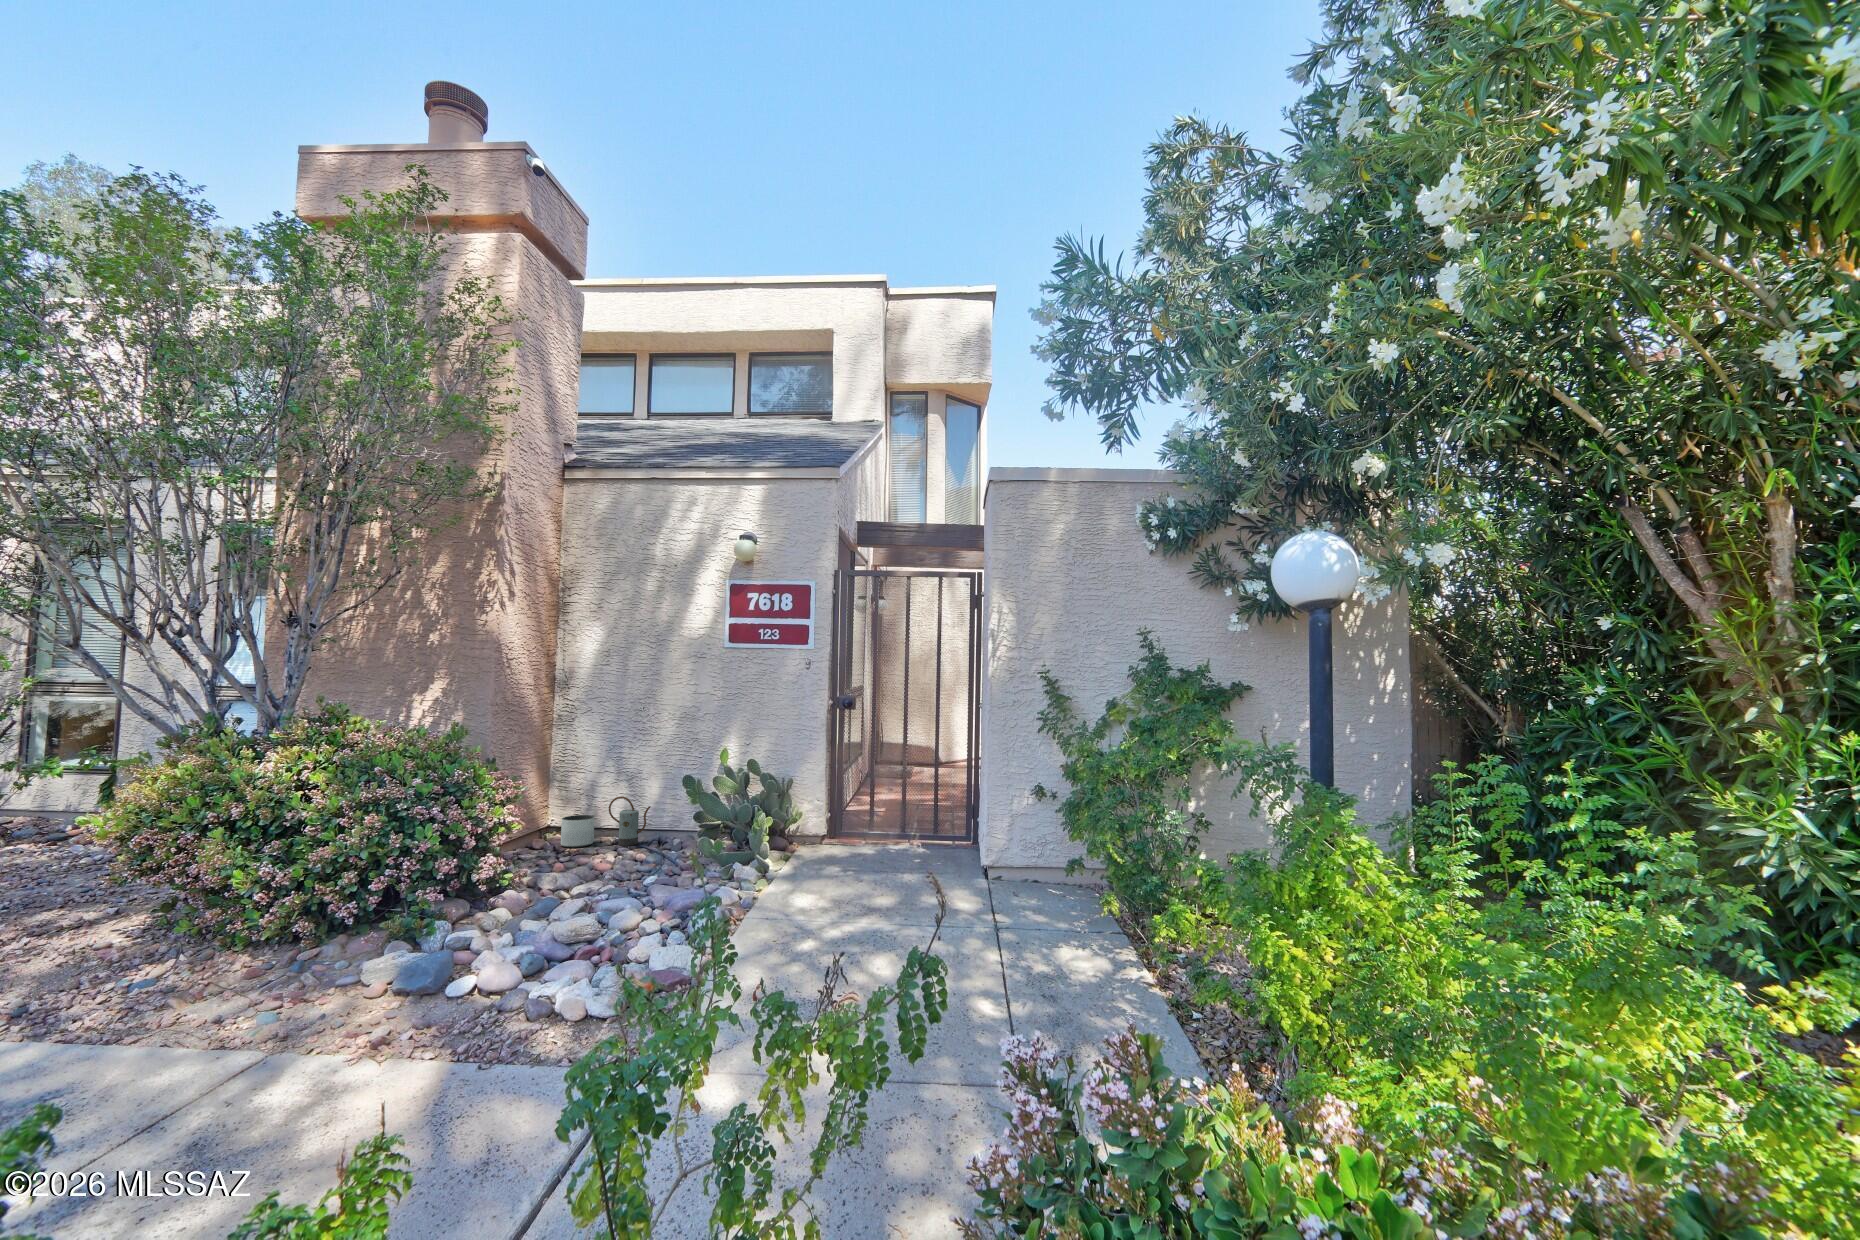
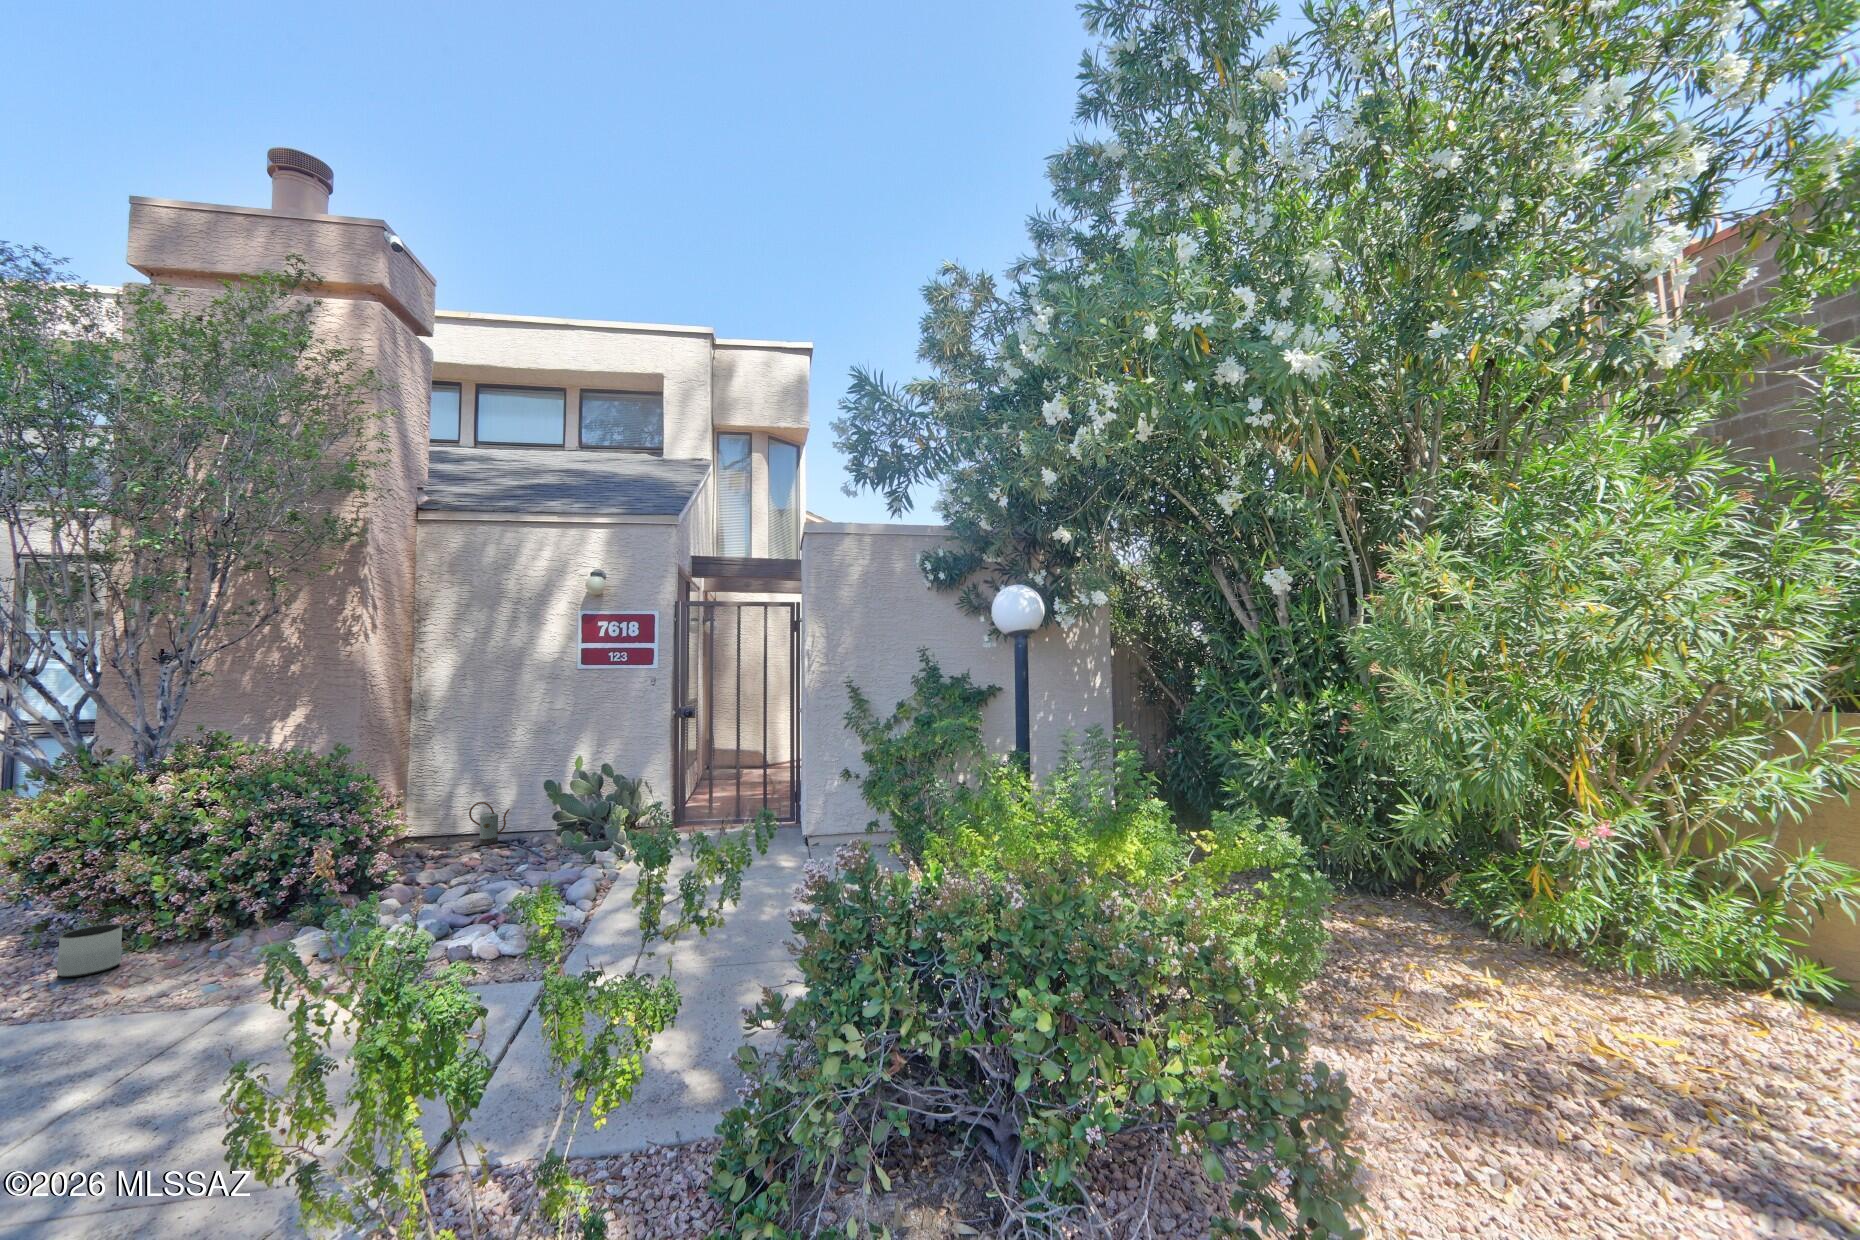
planter: present [561,815,594,848] -> present [57,924,122,977]

